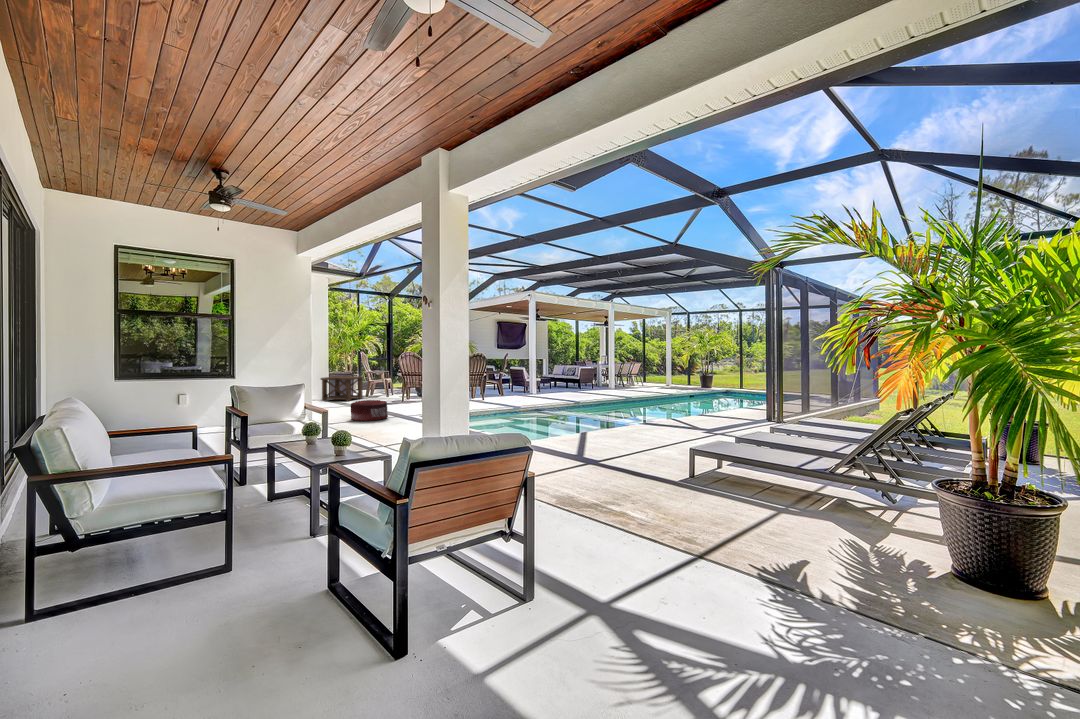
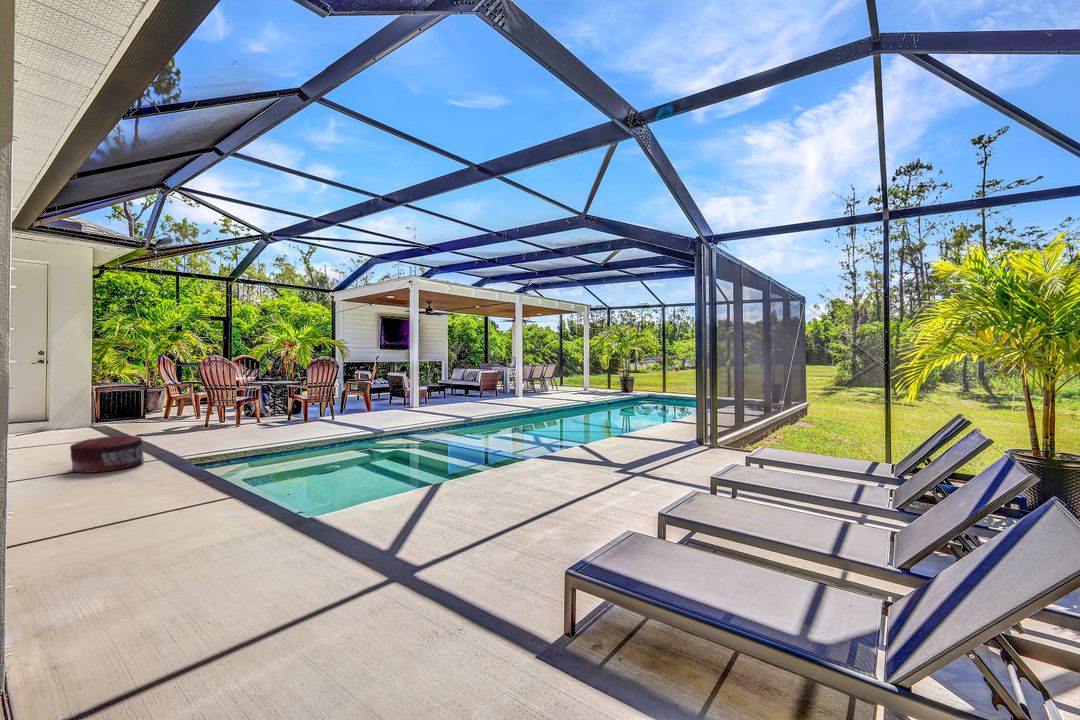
side table: present [321,376,364,401] -> none [89,390,165,427]

